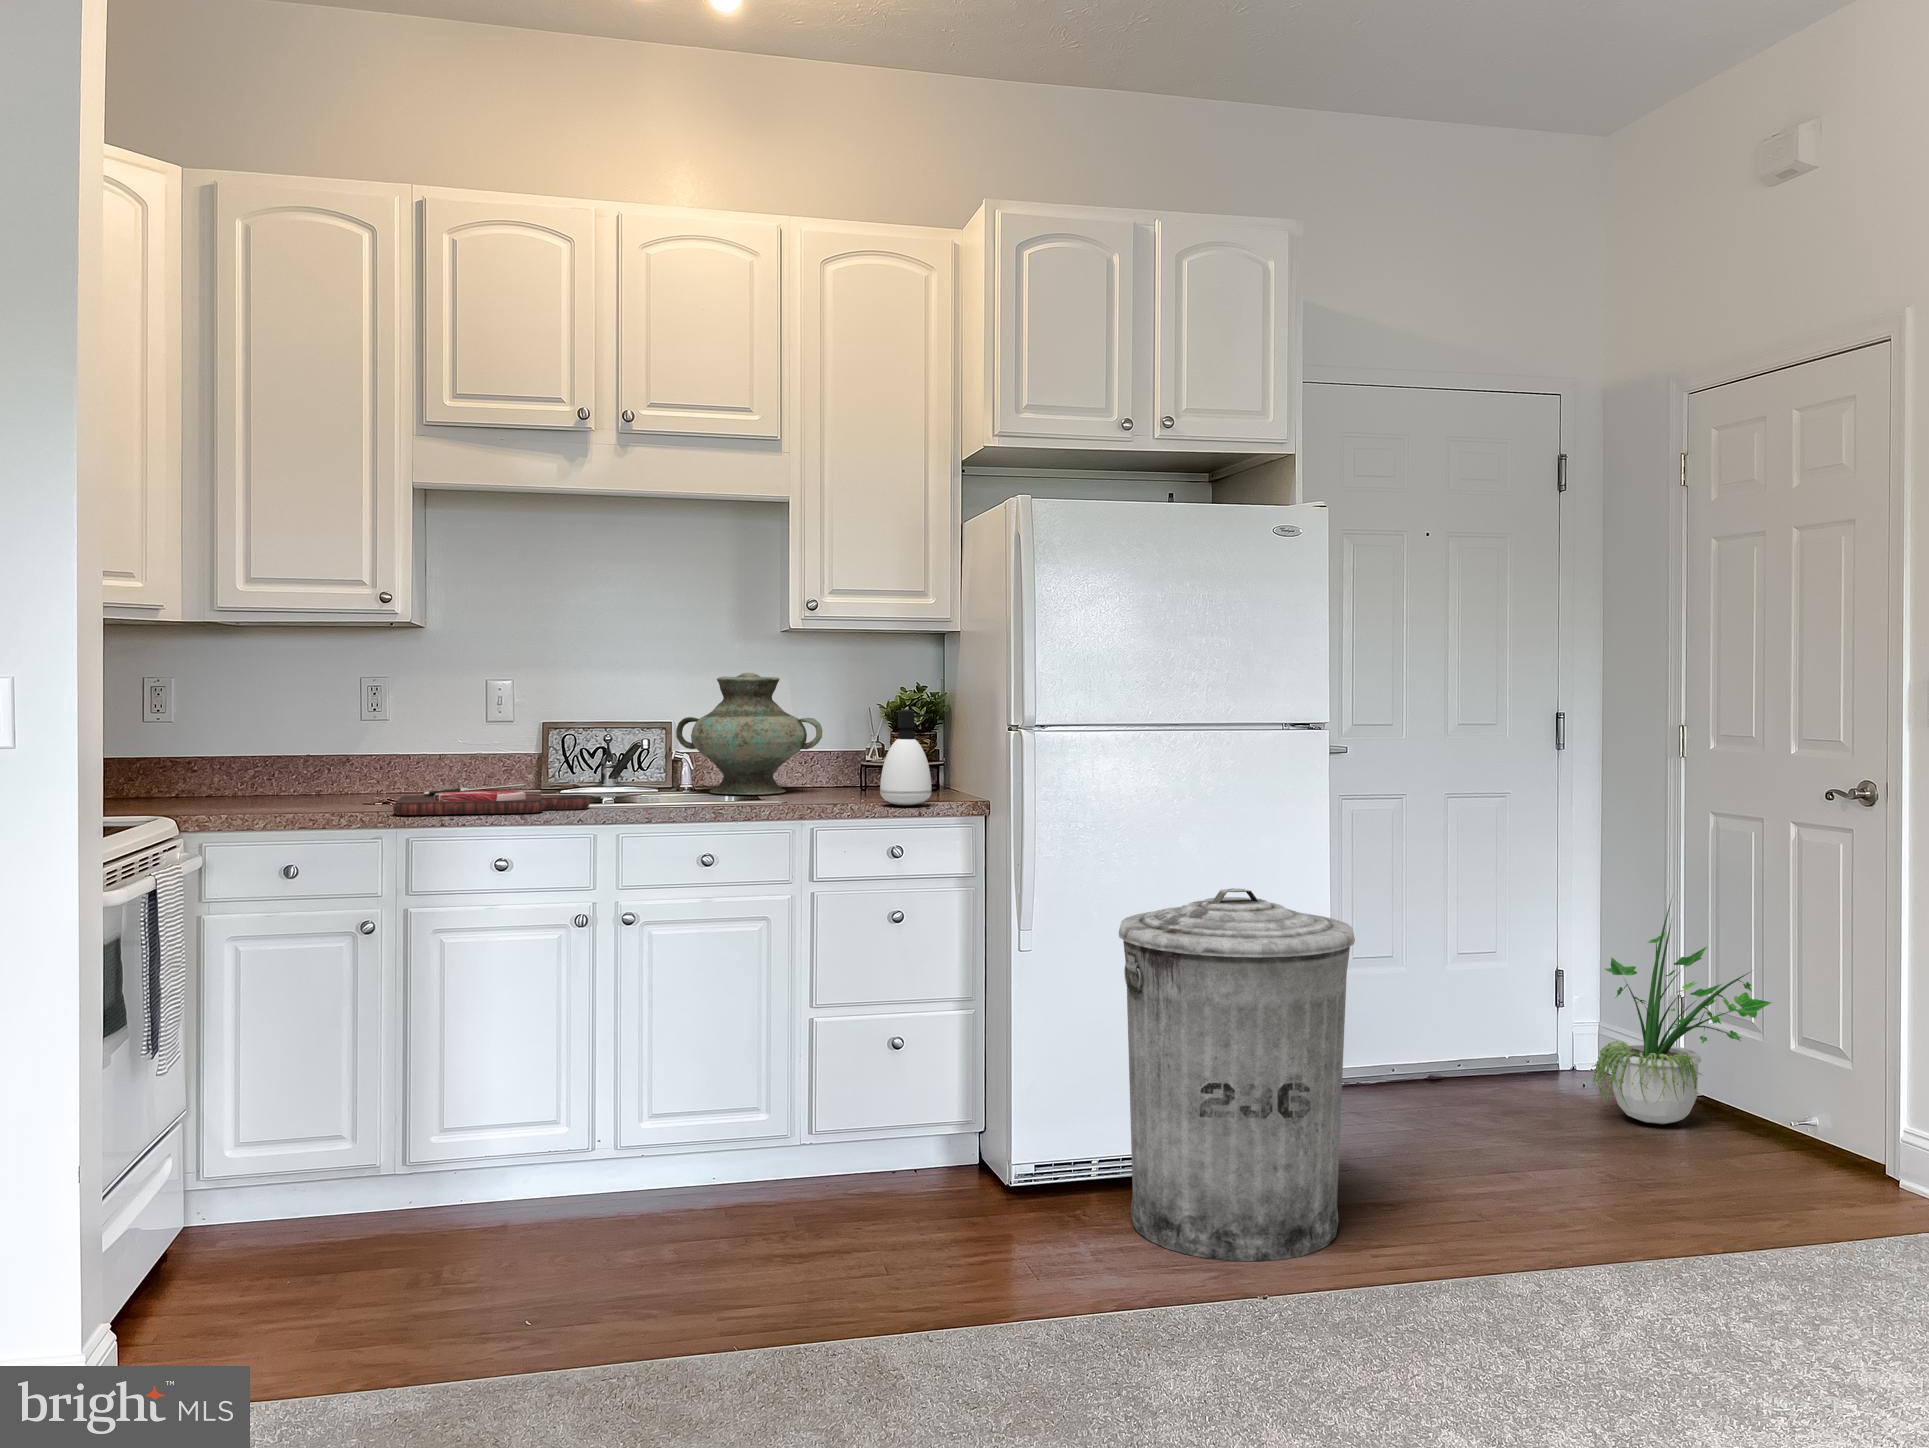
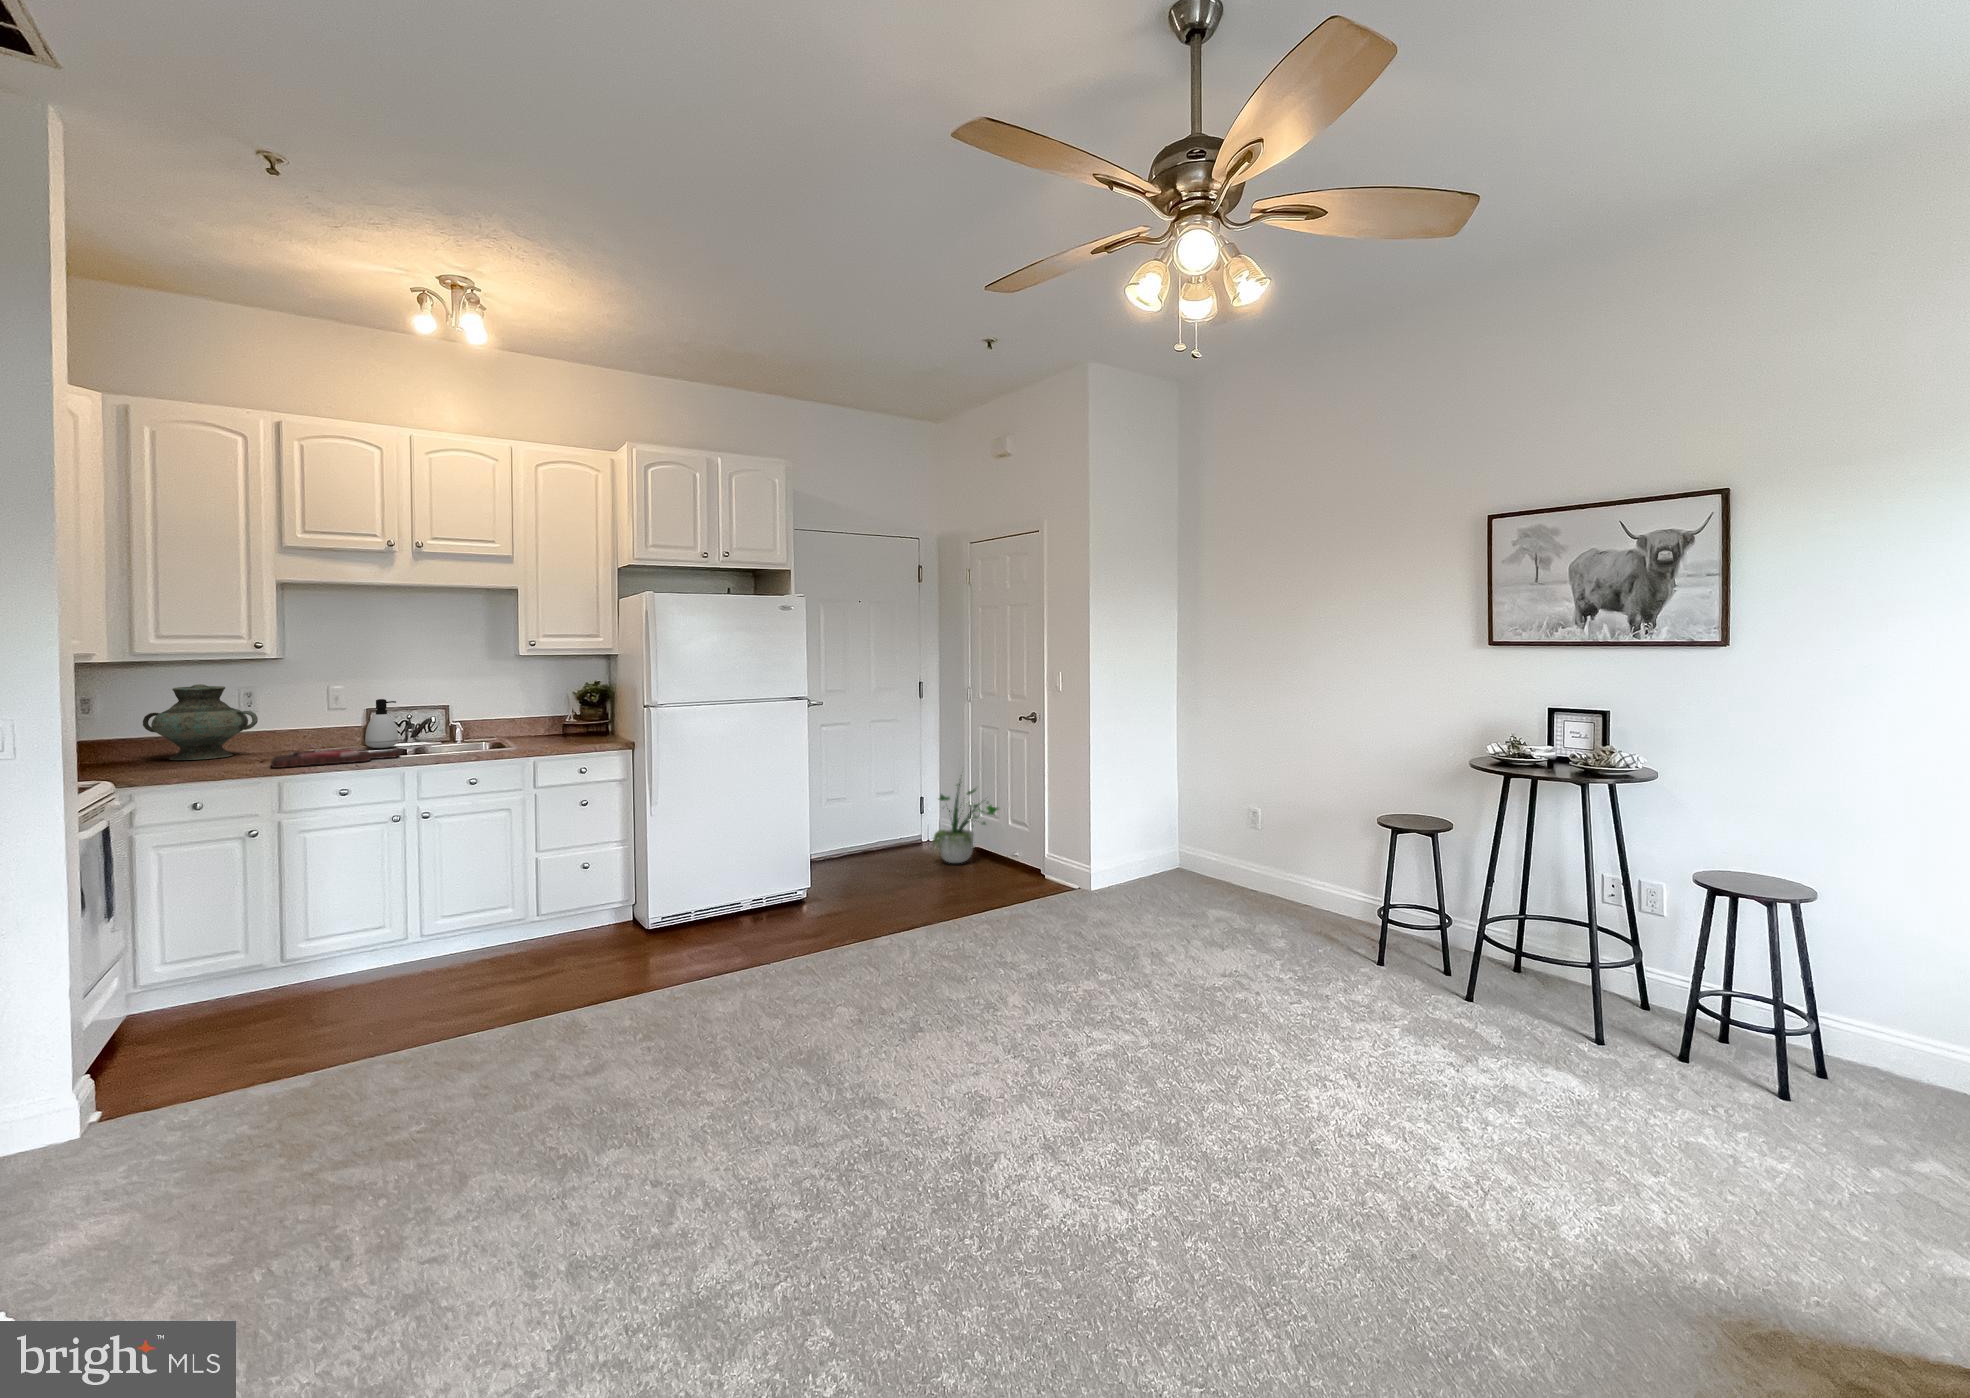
vase: present [676,673,822,795] -> present [143,684,258,760]
soap dispenser: present [880,710,932,806] -> present [365,699,398,748]
trash can: present [1119,888,1355,1261] -> none [700,778,812,945]

